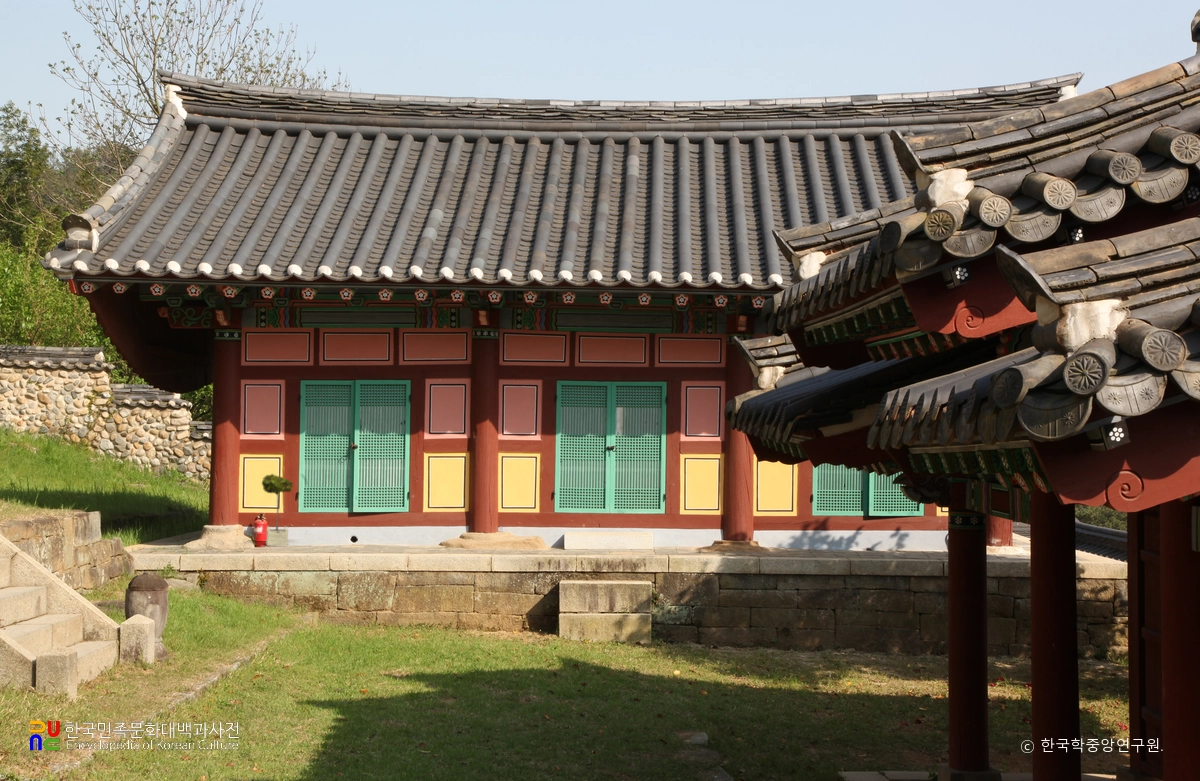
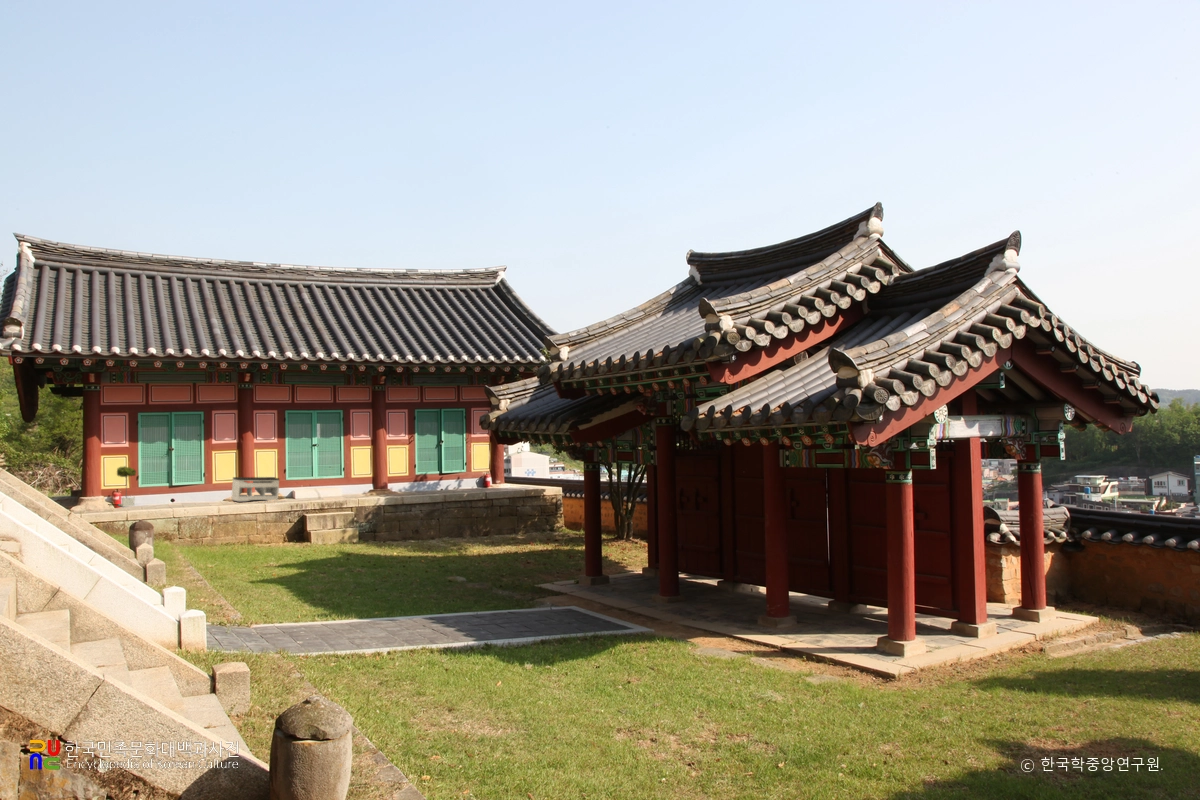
bench: none [450,503,532,551] -> present [232,477,279,501]

